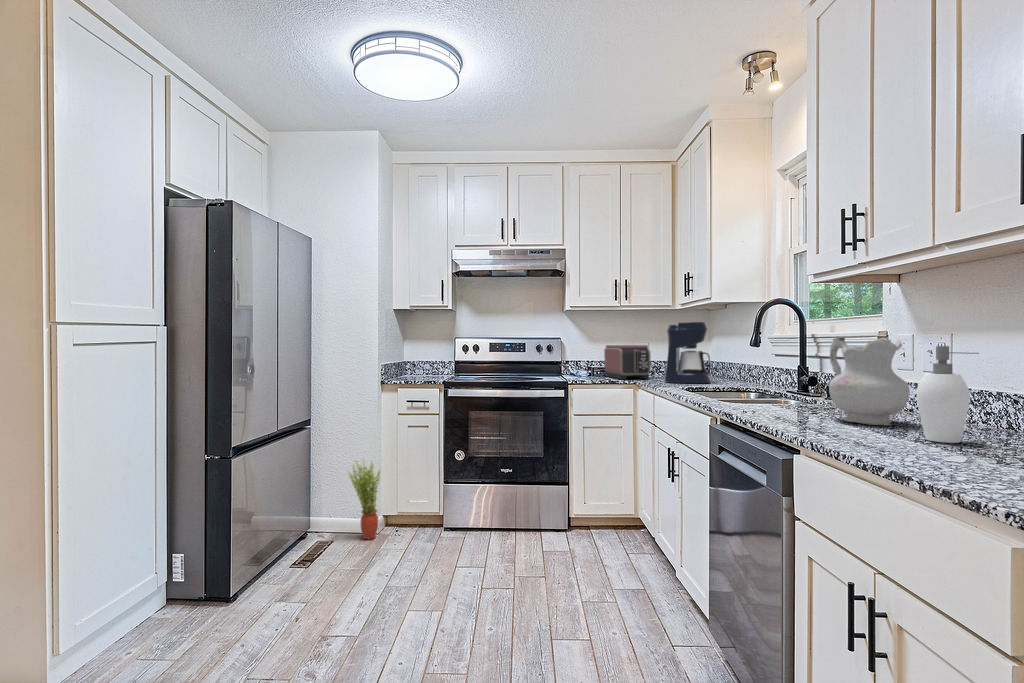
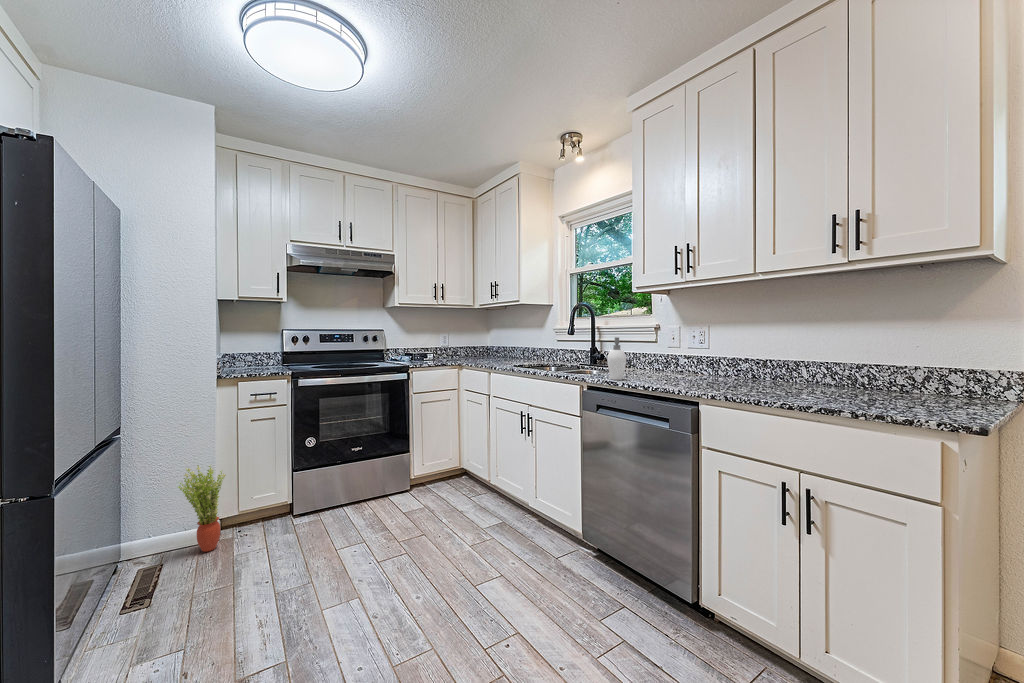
coffee maker: present [665,322,711,383] -> none [482,319,514,363]
ceramic pitcher: present [829,336,910,425] -> none [654,333,702,386]
toaster: present [604,345,651,379] -> none [427,335,468,362]
soap dispenser: present [916,346,979,443] -> present [607,337,626,380]

